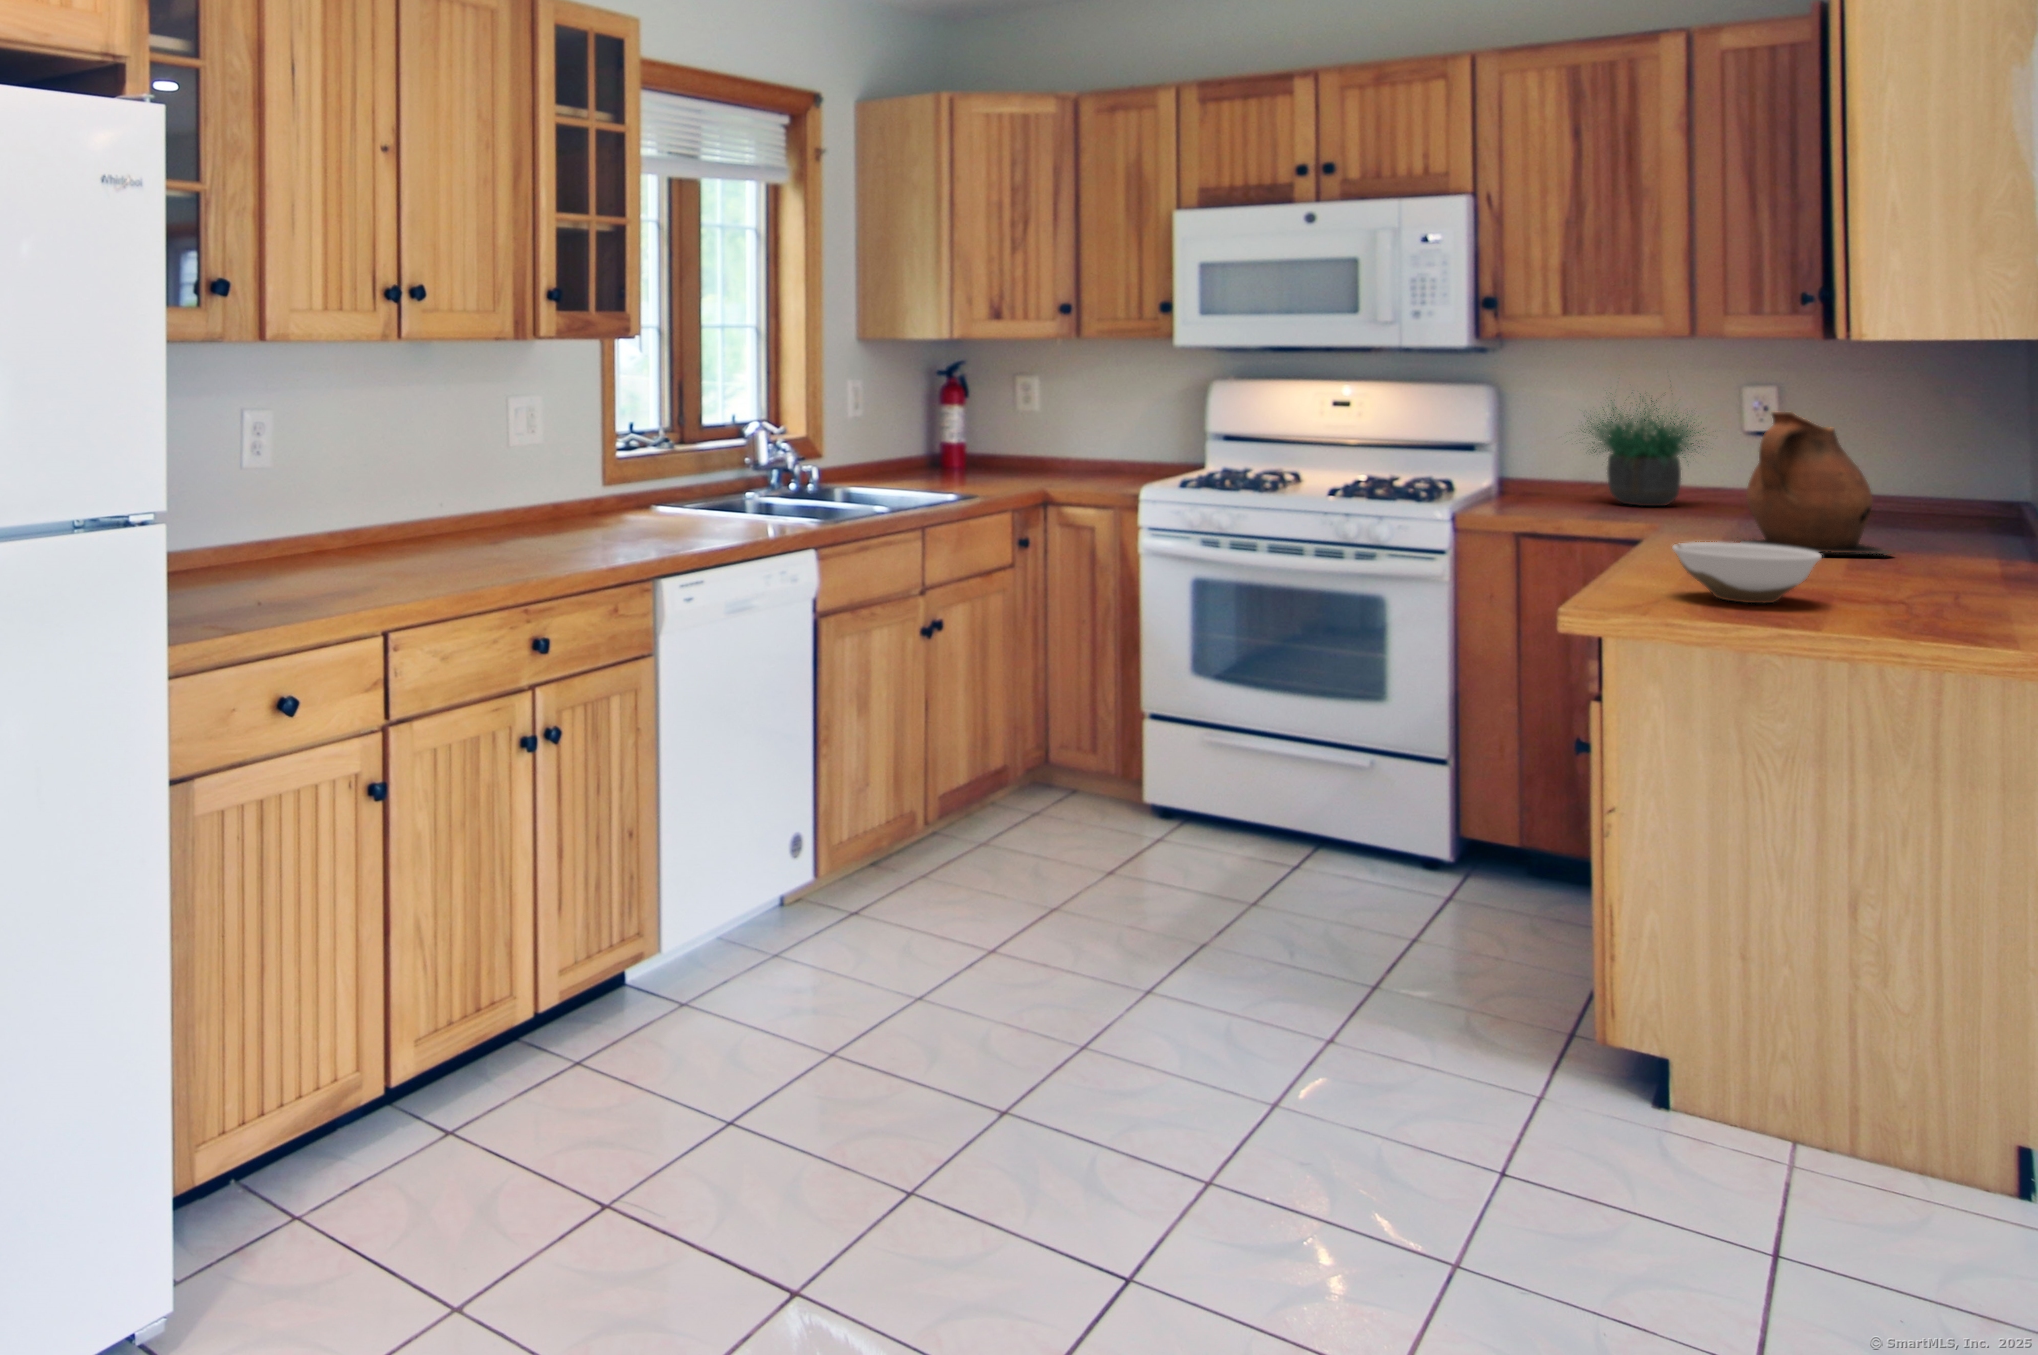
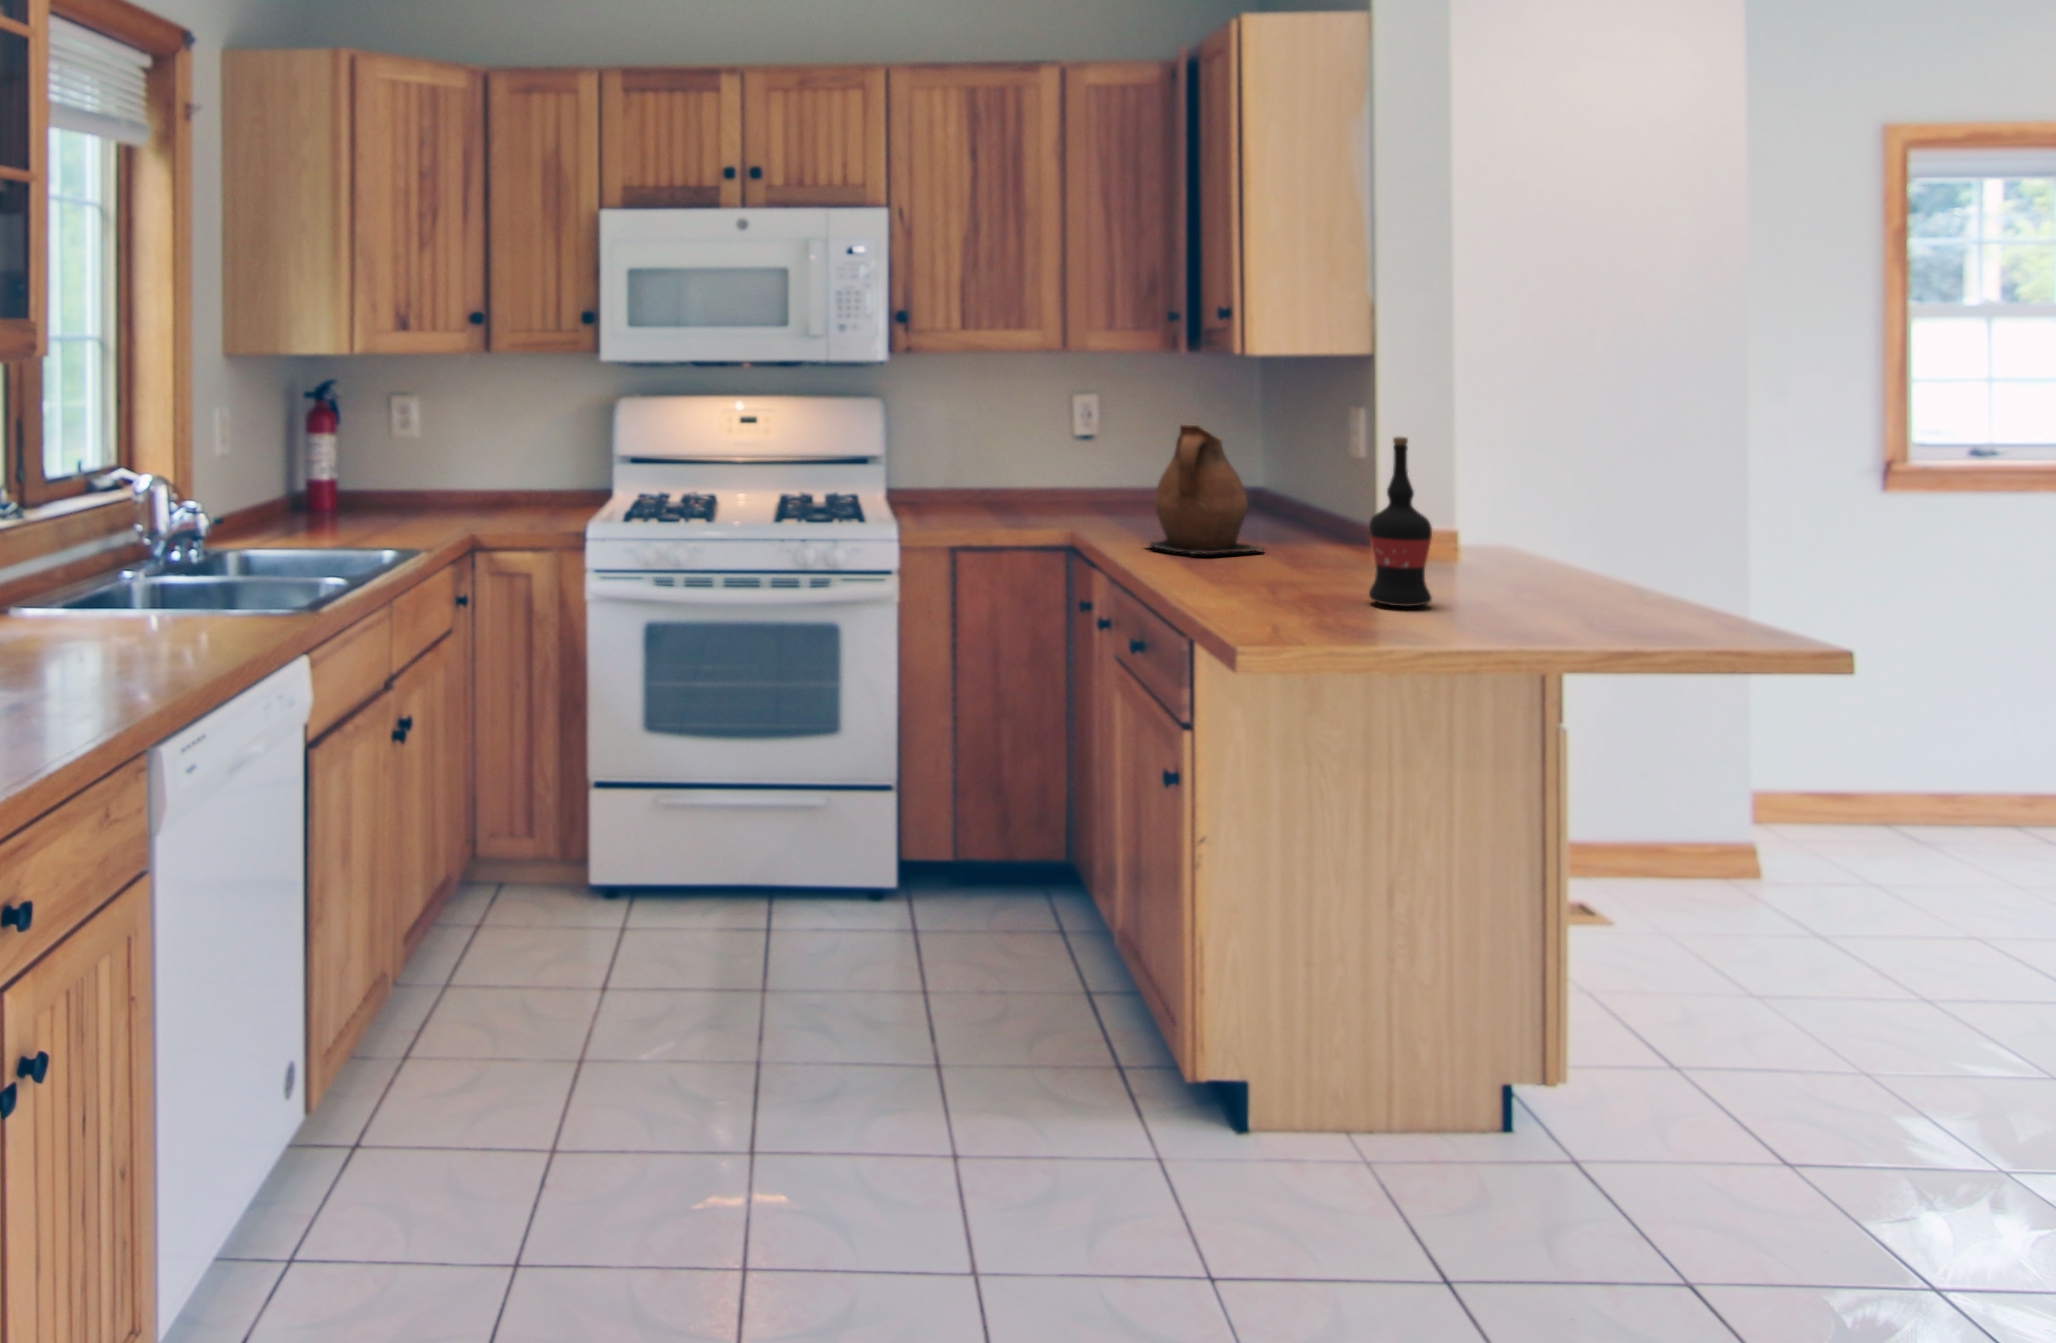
potted plant: present [1583,392,1704,506] -> none [928,379,1057,509]
wine bottle: none [1889,421,1975,606] -> present [1369,437,1432,606]
bowl: present [1673,542,1821,603] -> none [1224,559,1347,620]

